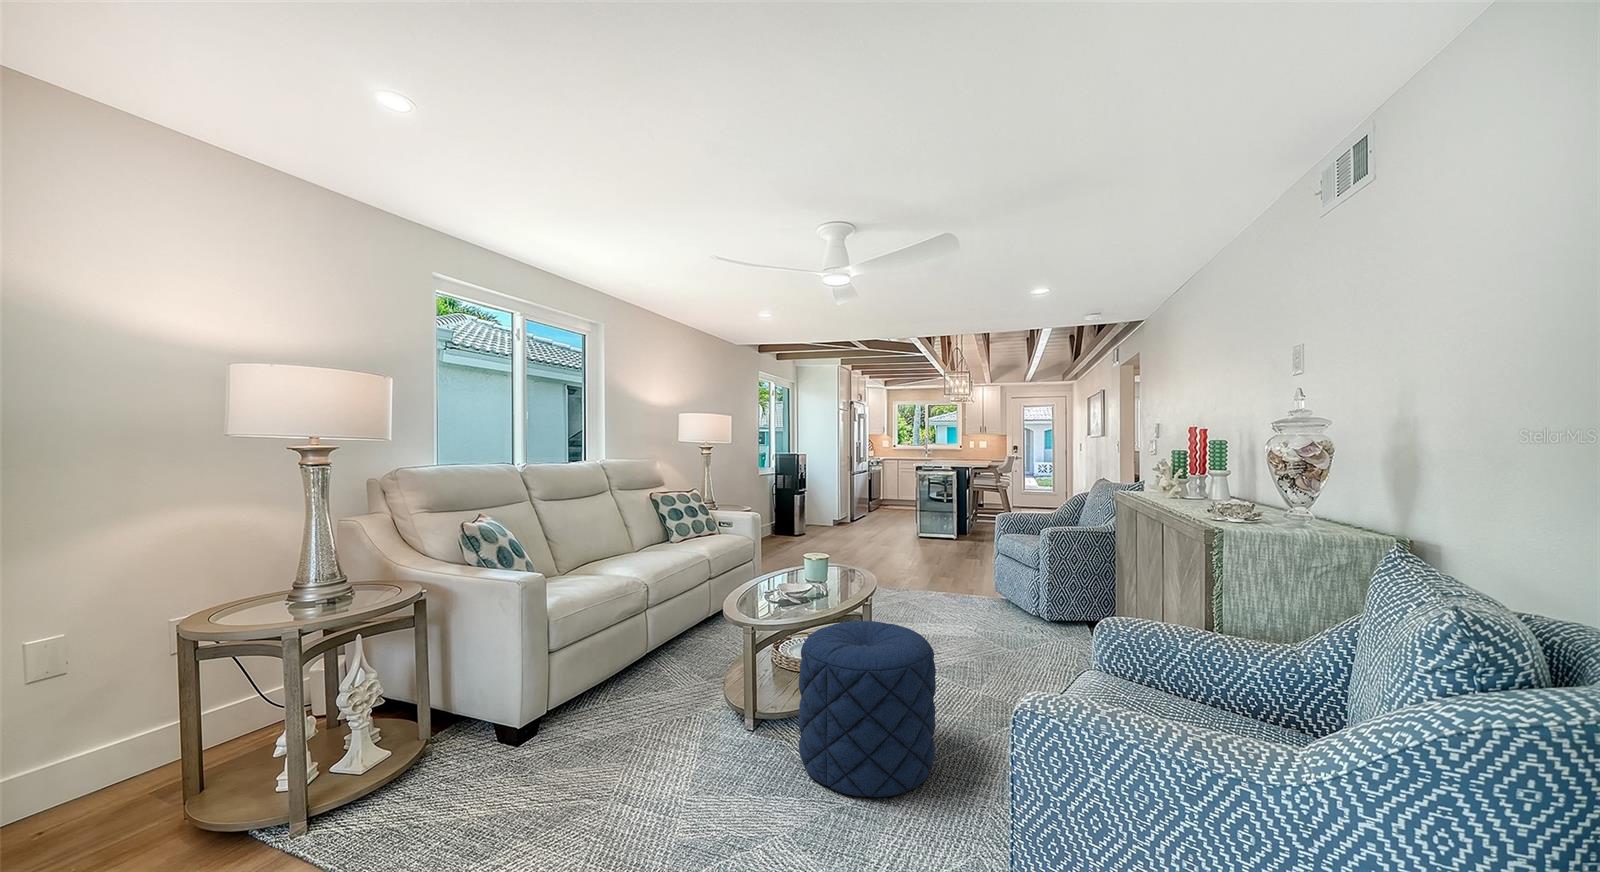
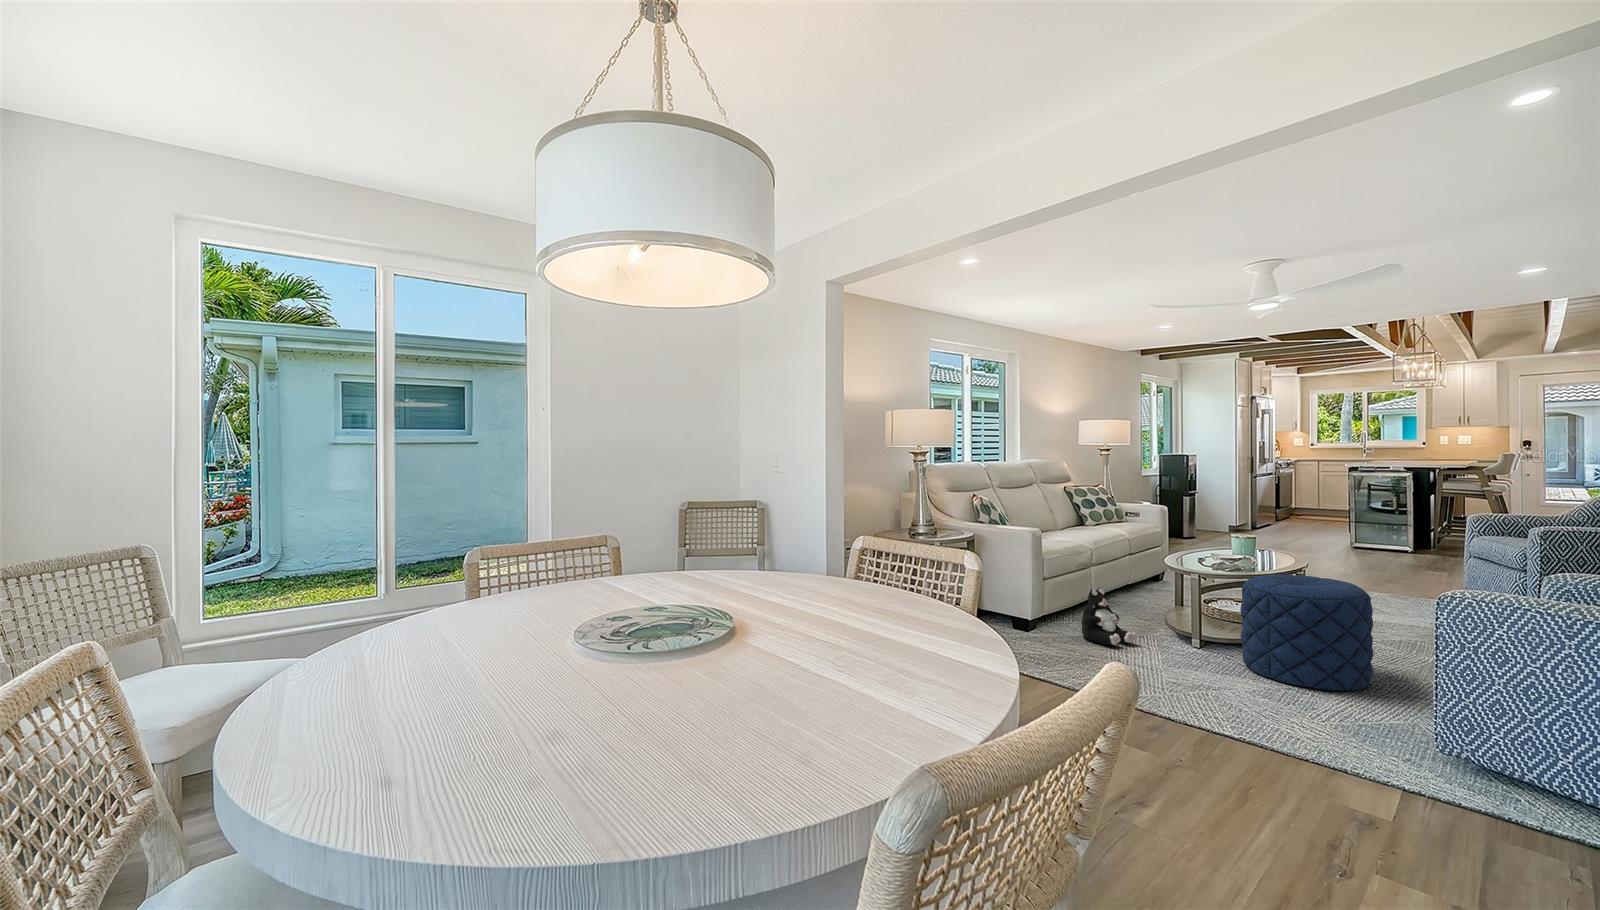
plush toy: none [601,659,676,755] -> present [1082,588,1137,645]

